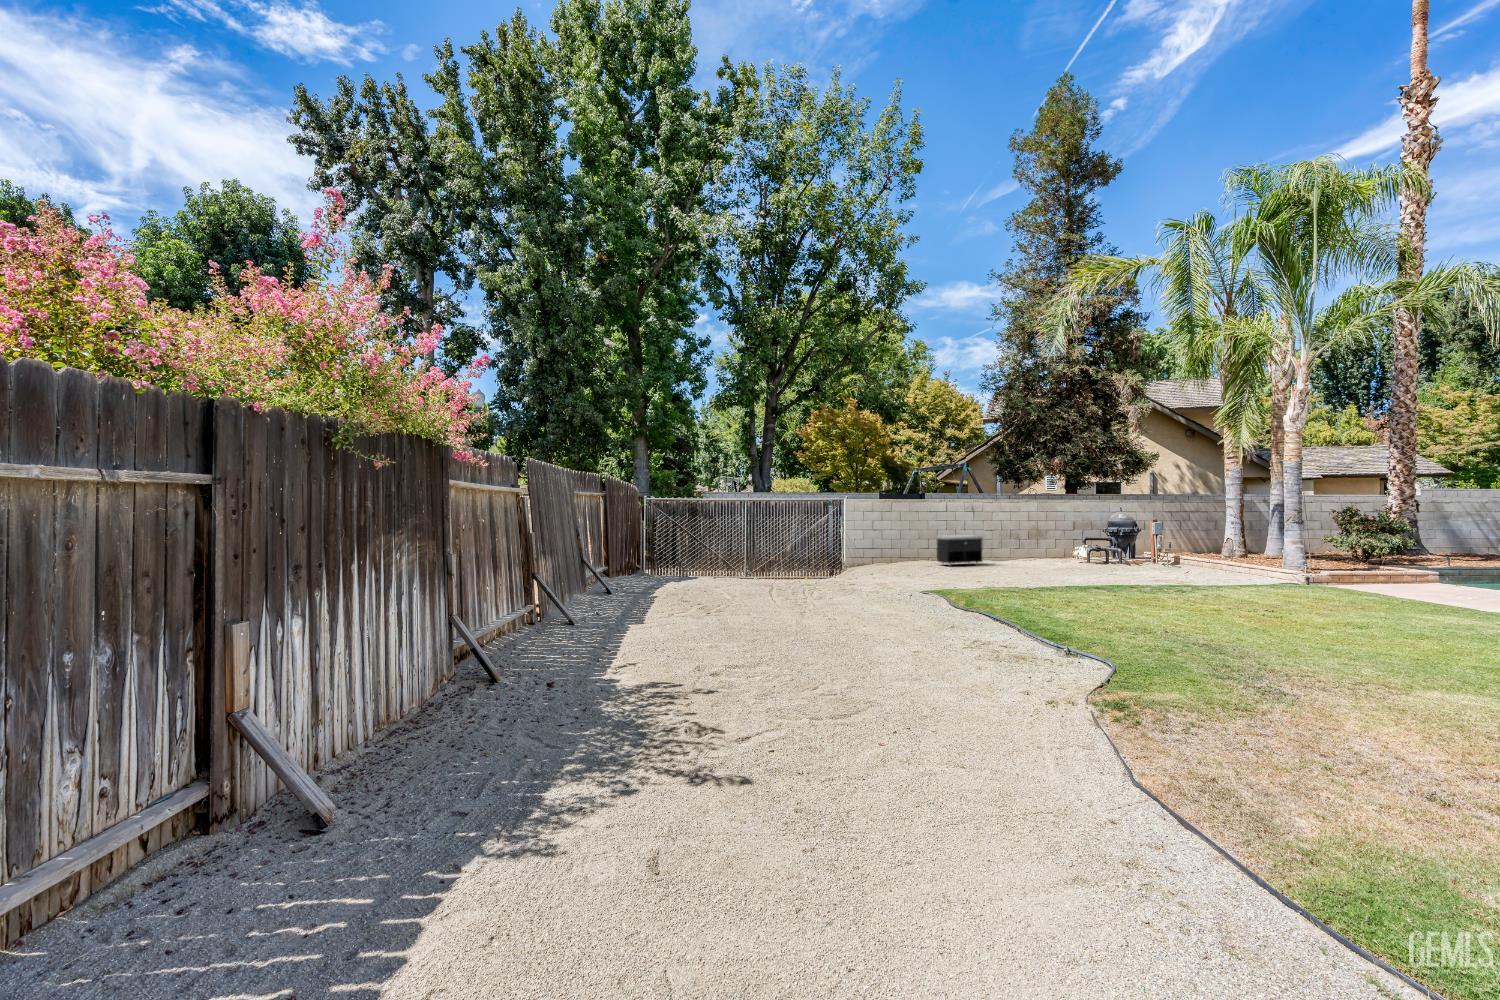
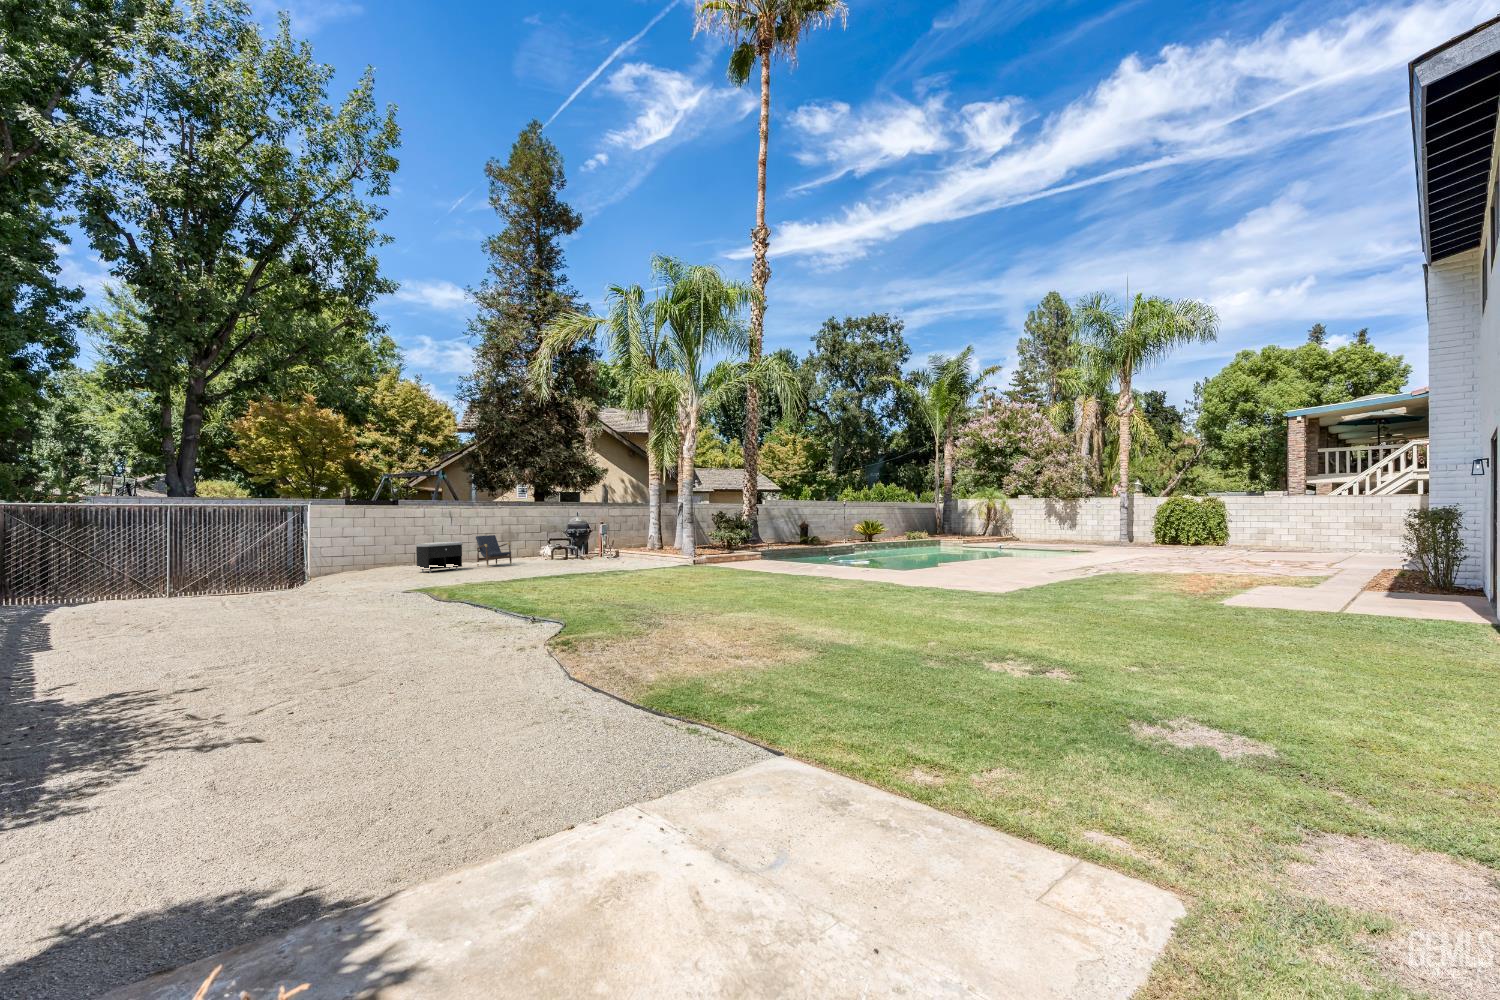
lounge chair: none [998,530,1037,565] -> present [476,535,512,567]

